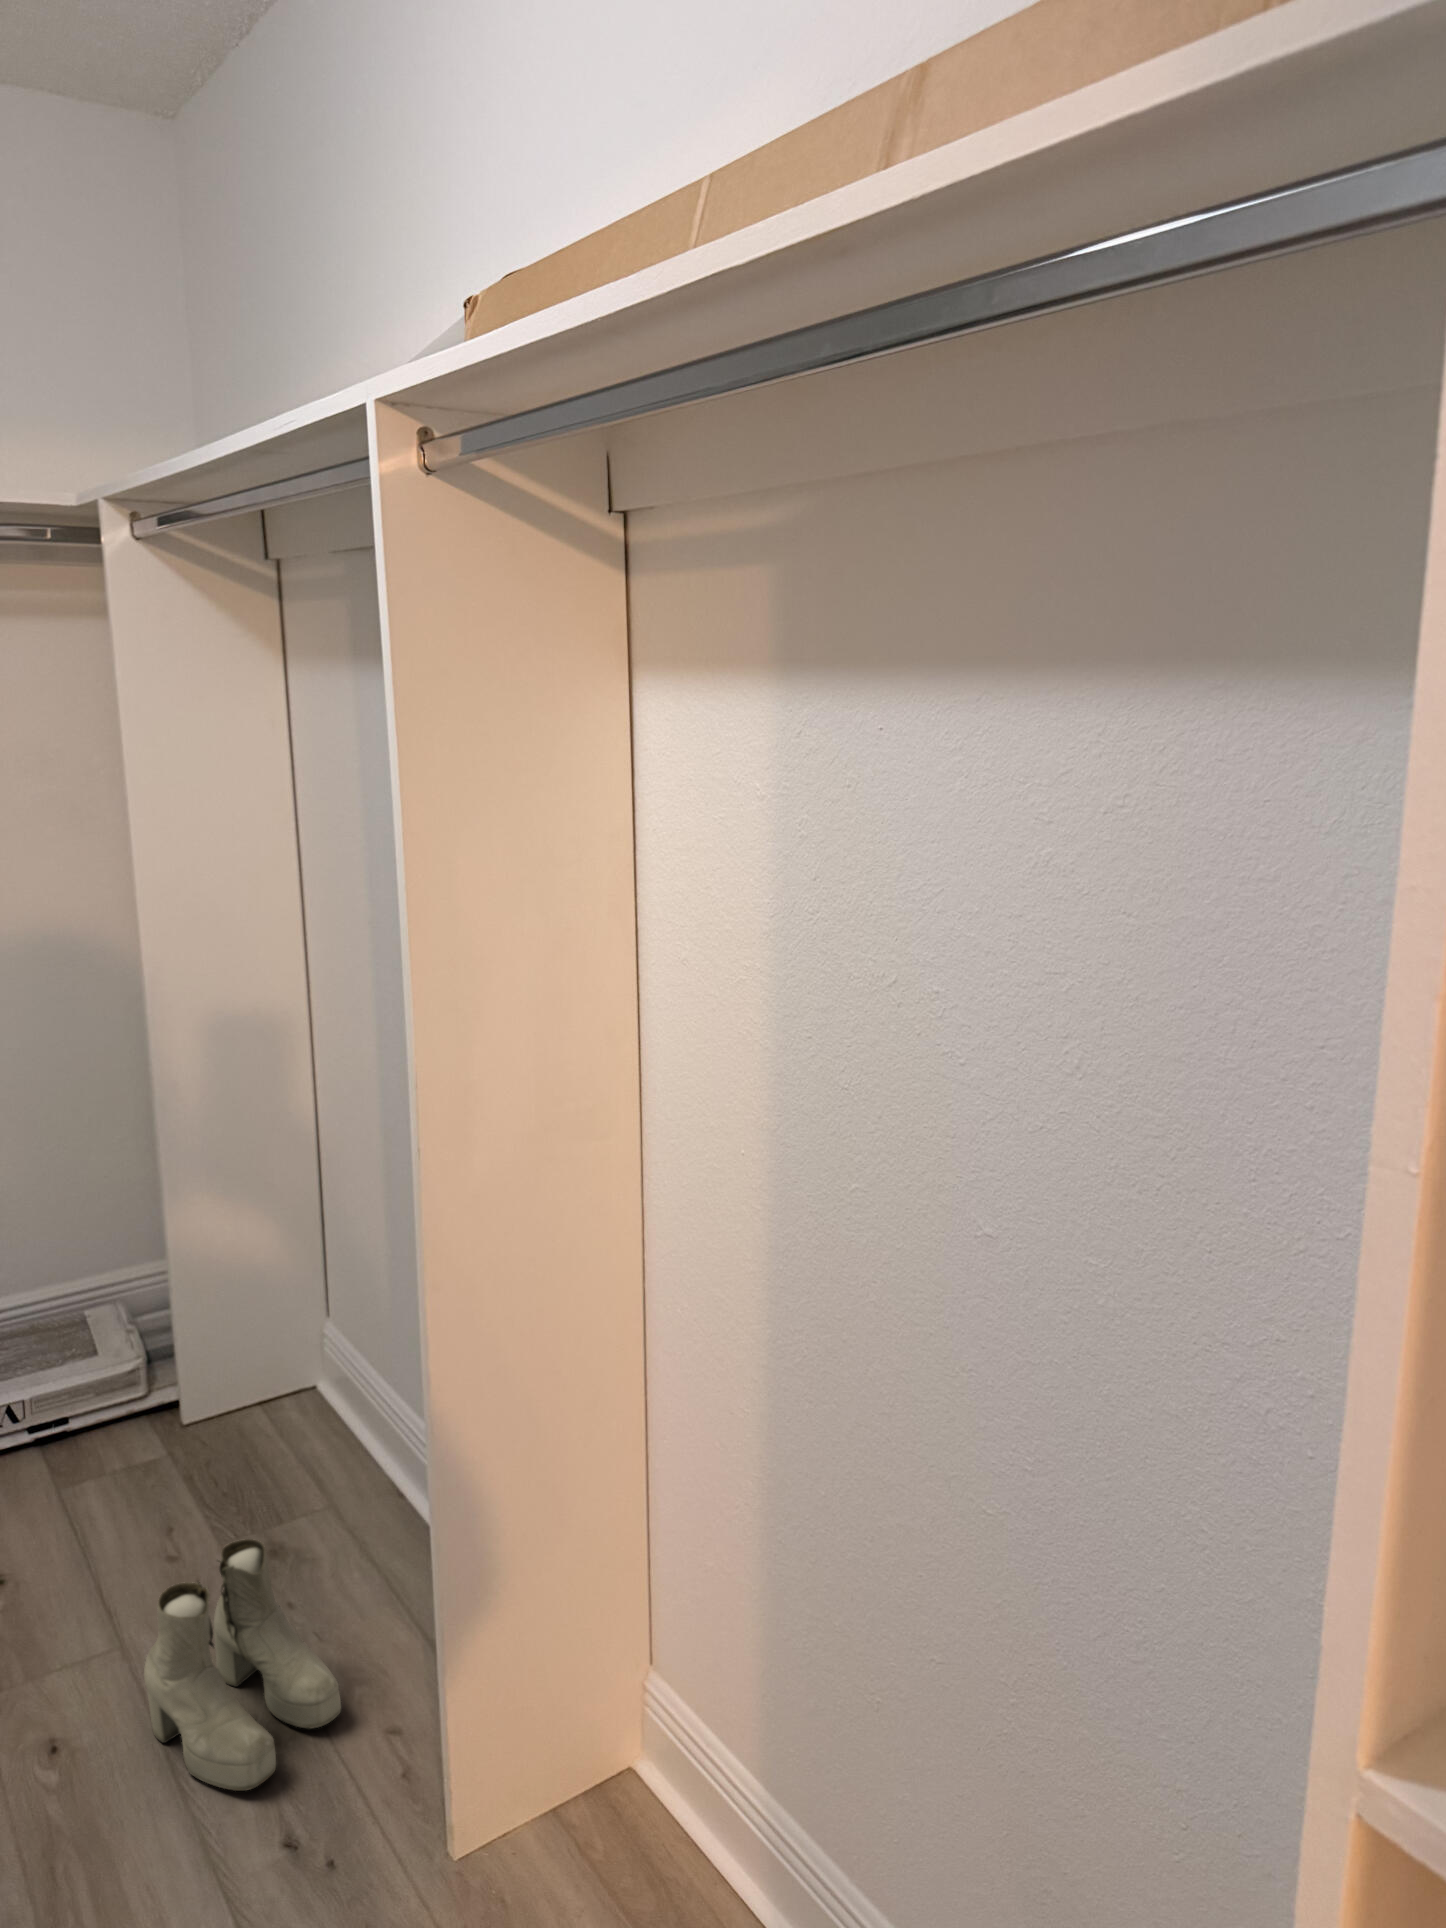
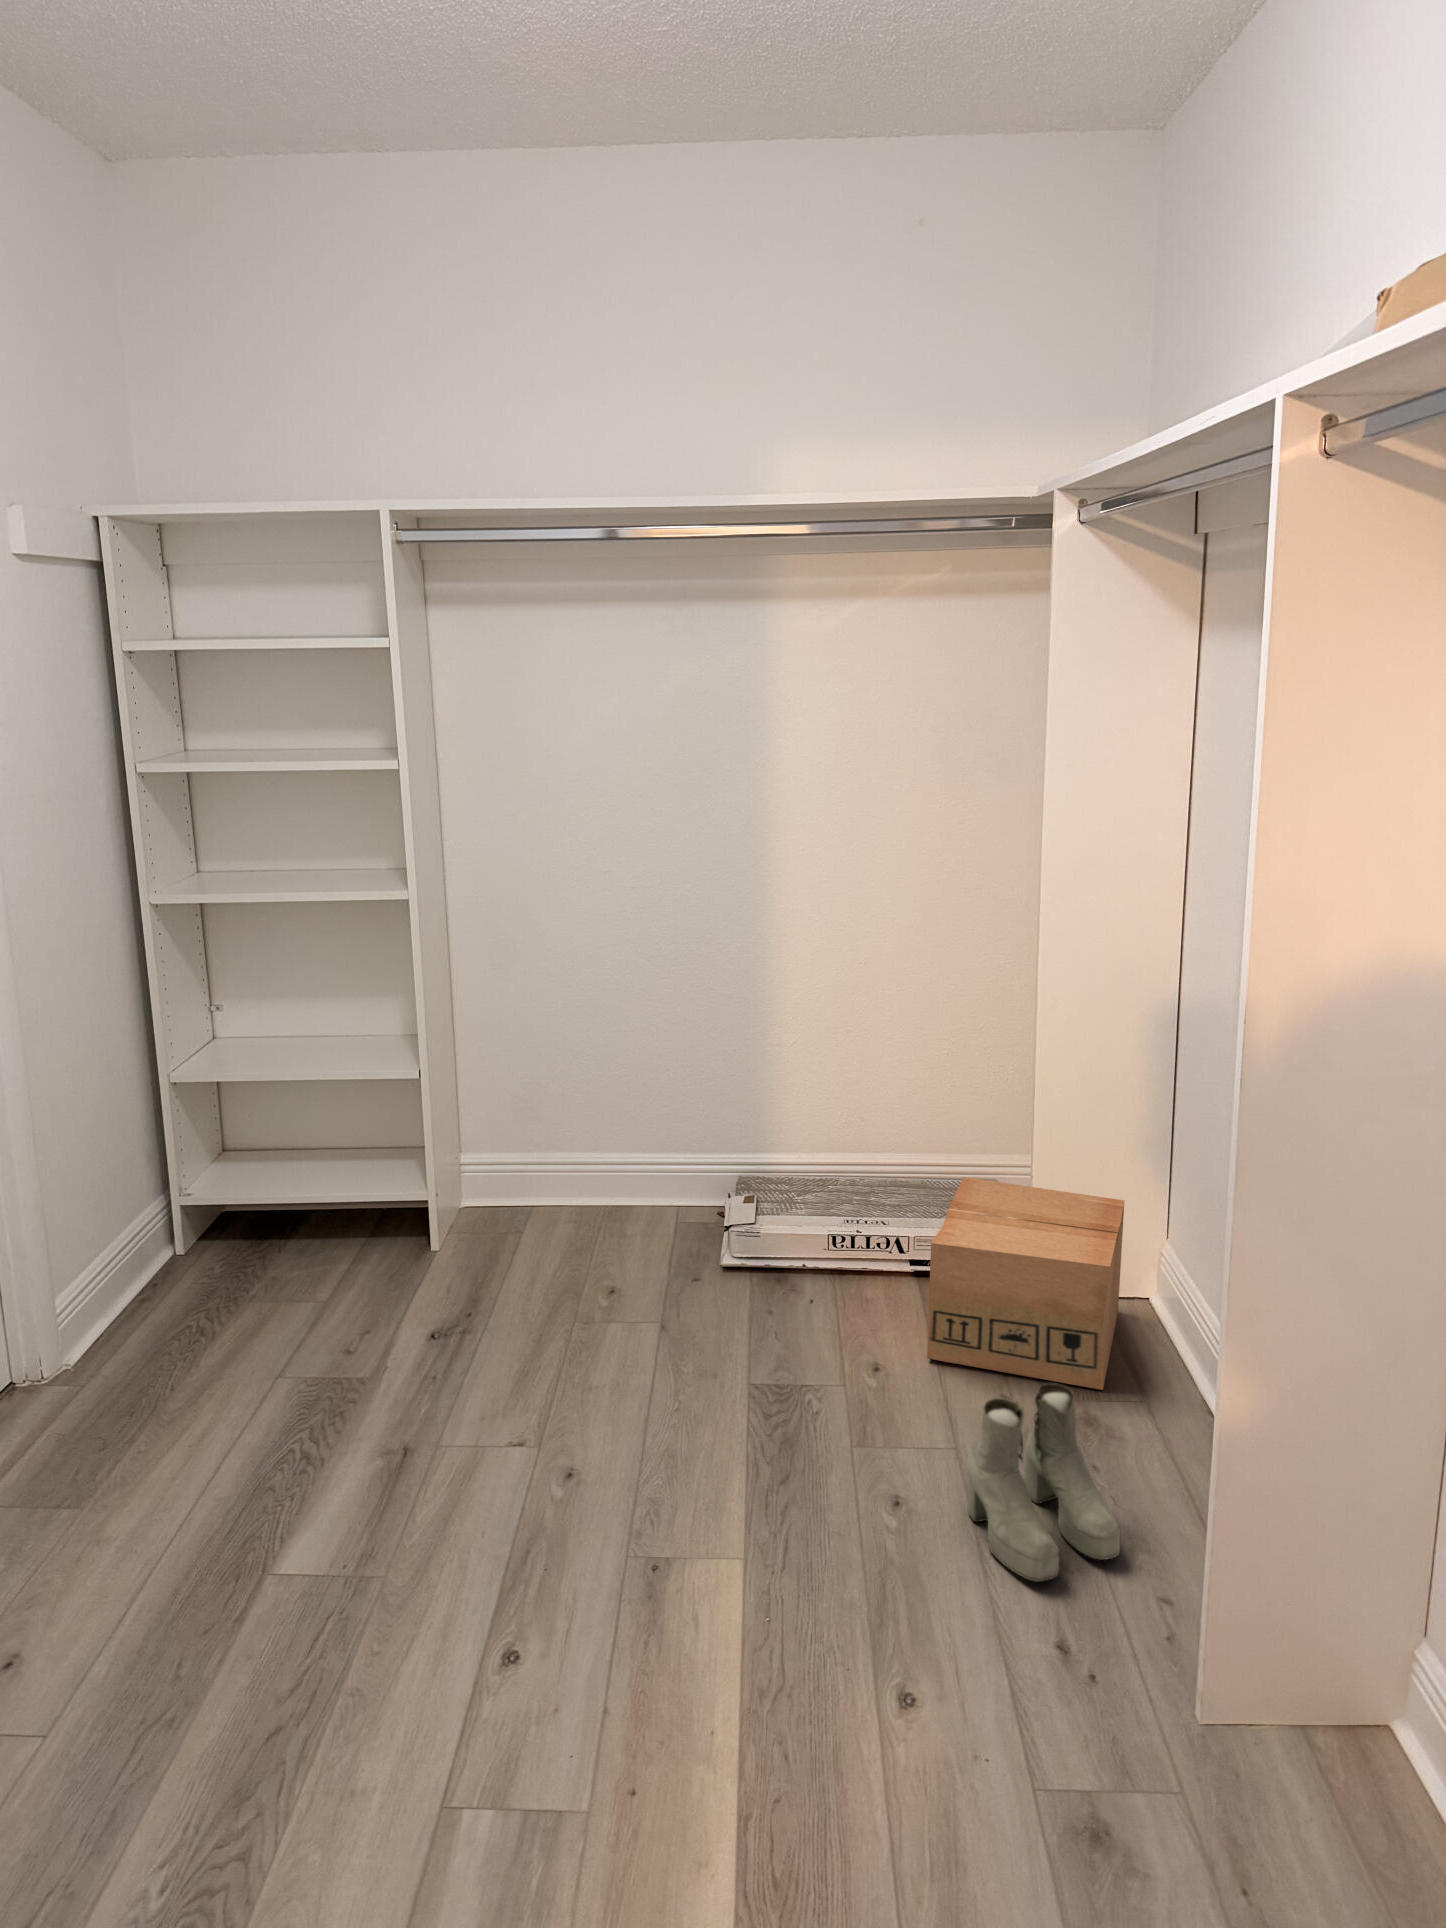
cardboard box: none [58,1293,290,1550] -> present [927,1177,1125,1390]

